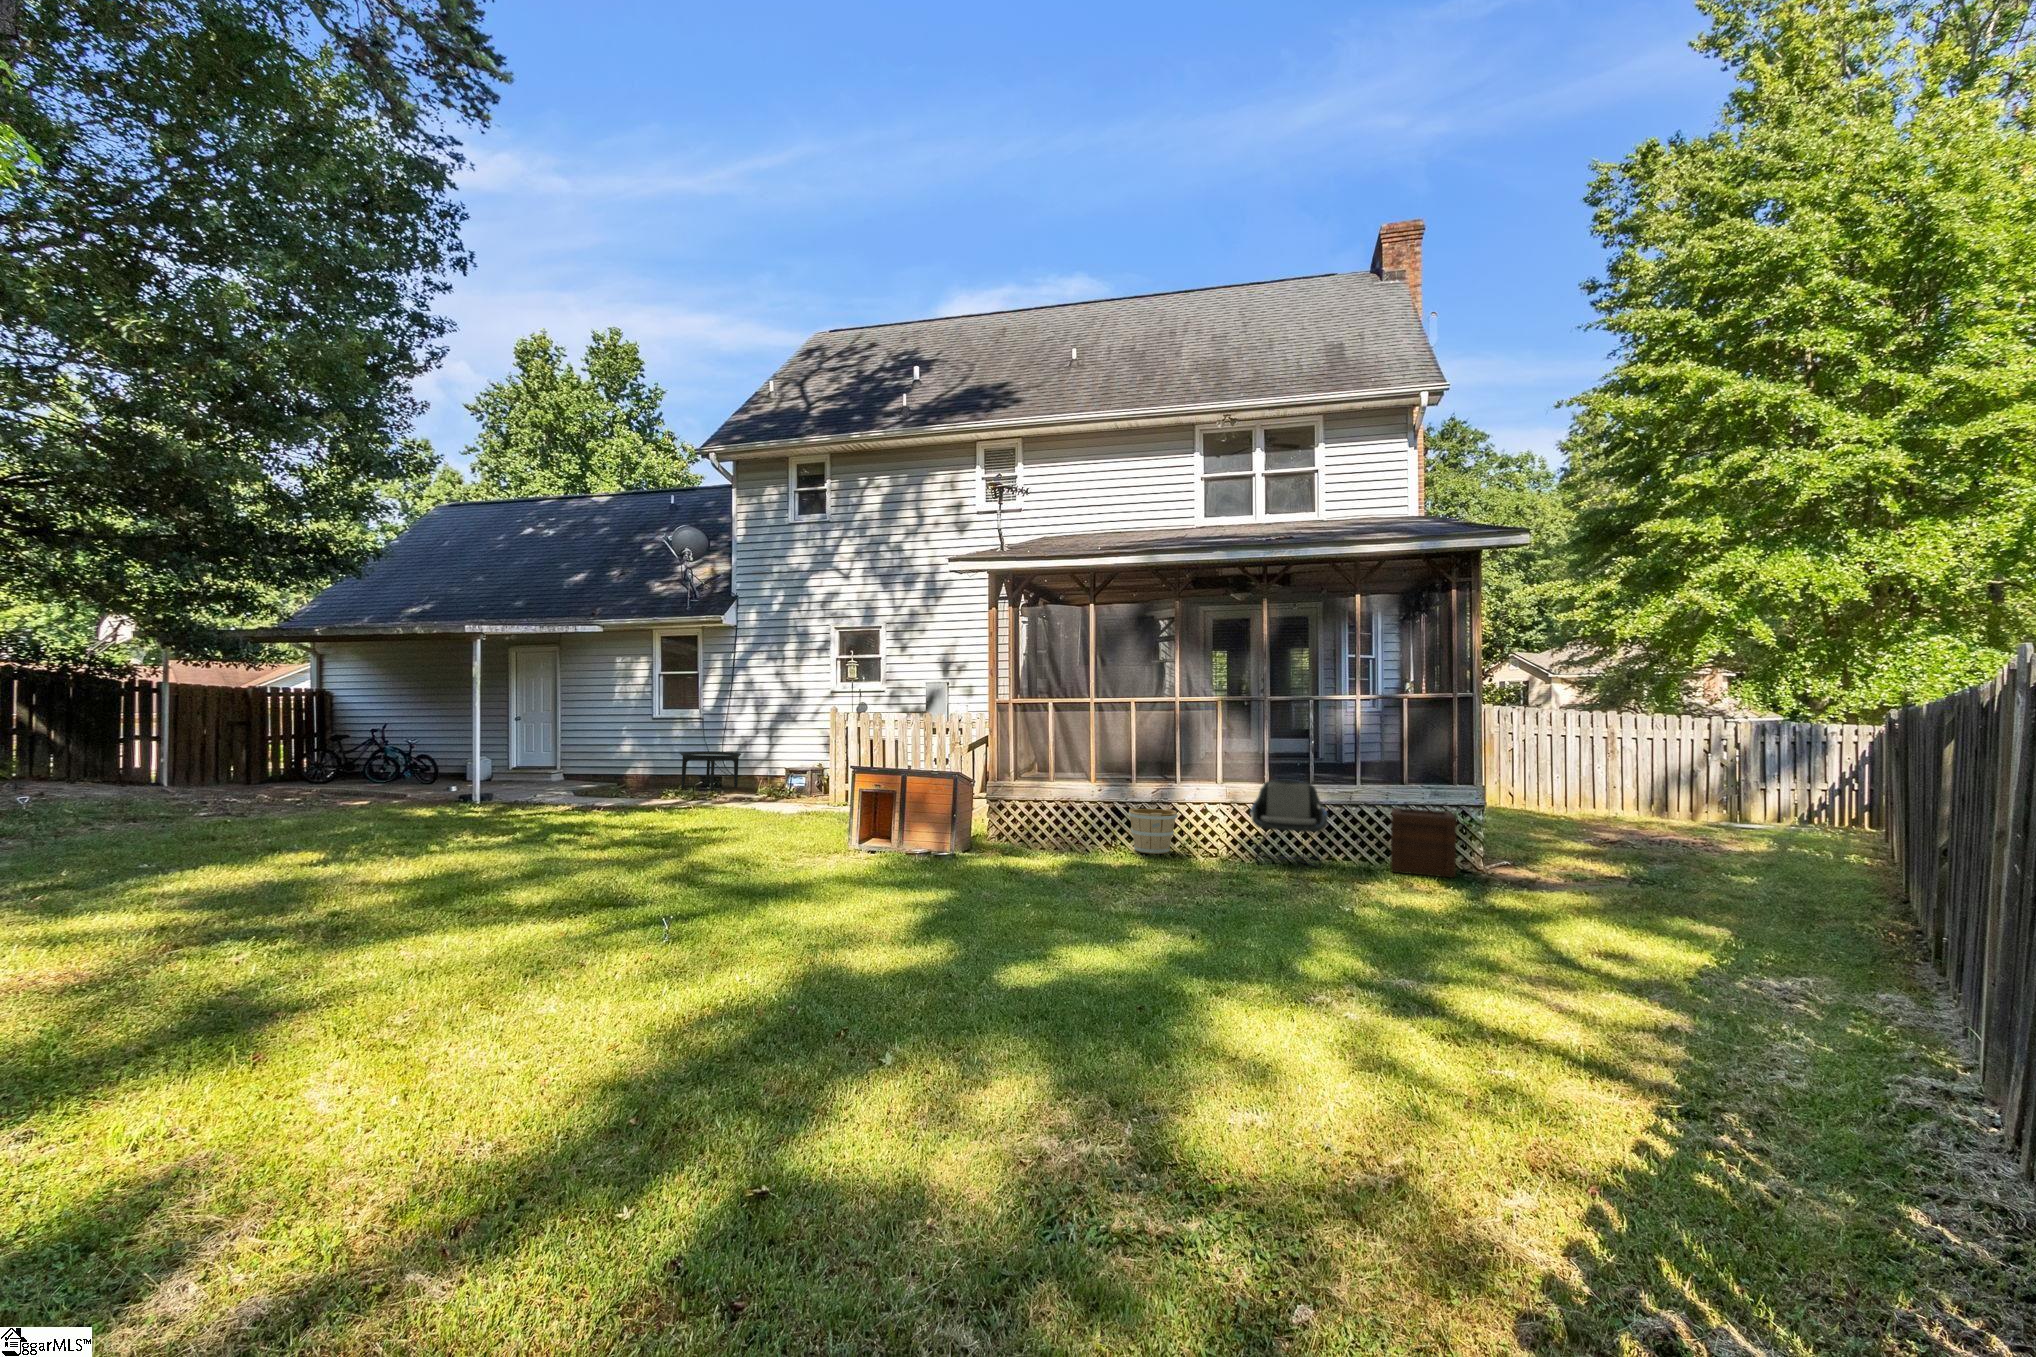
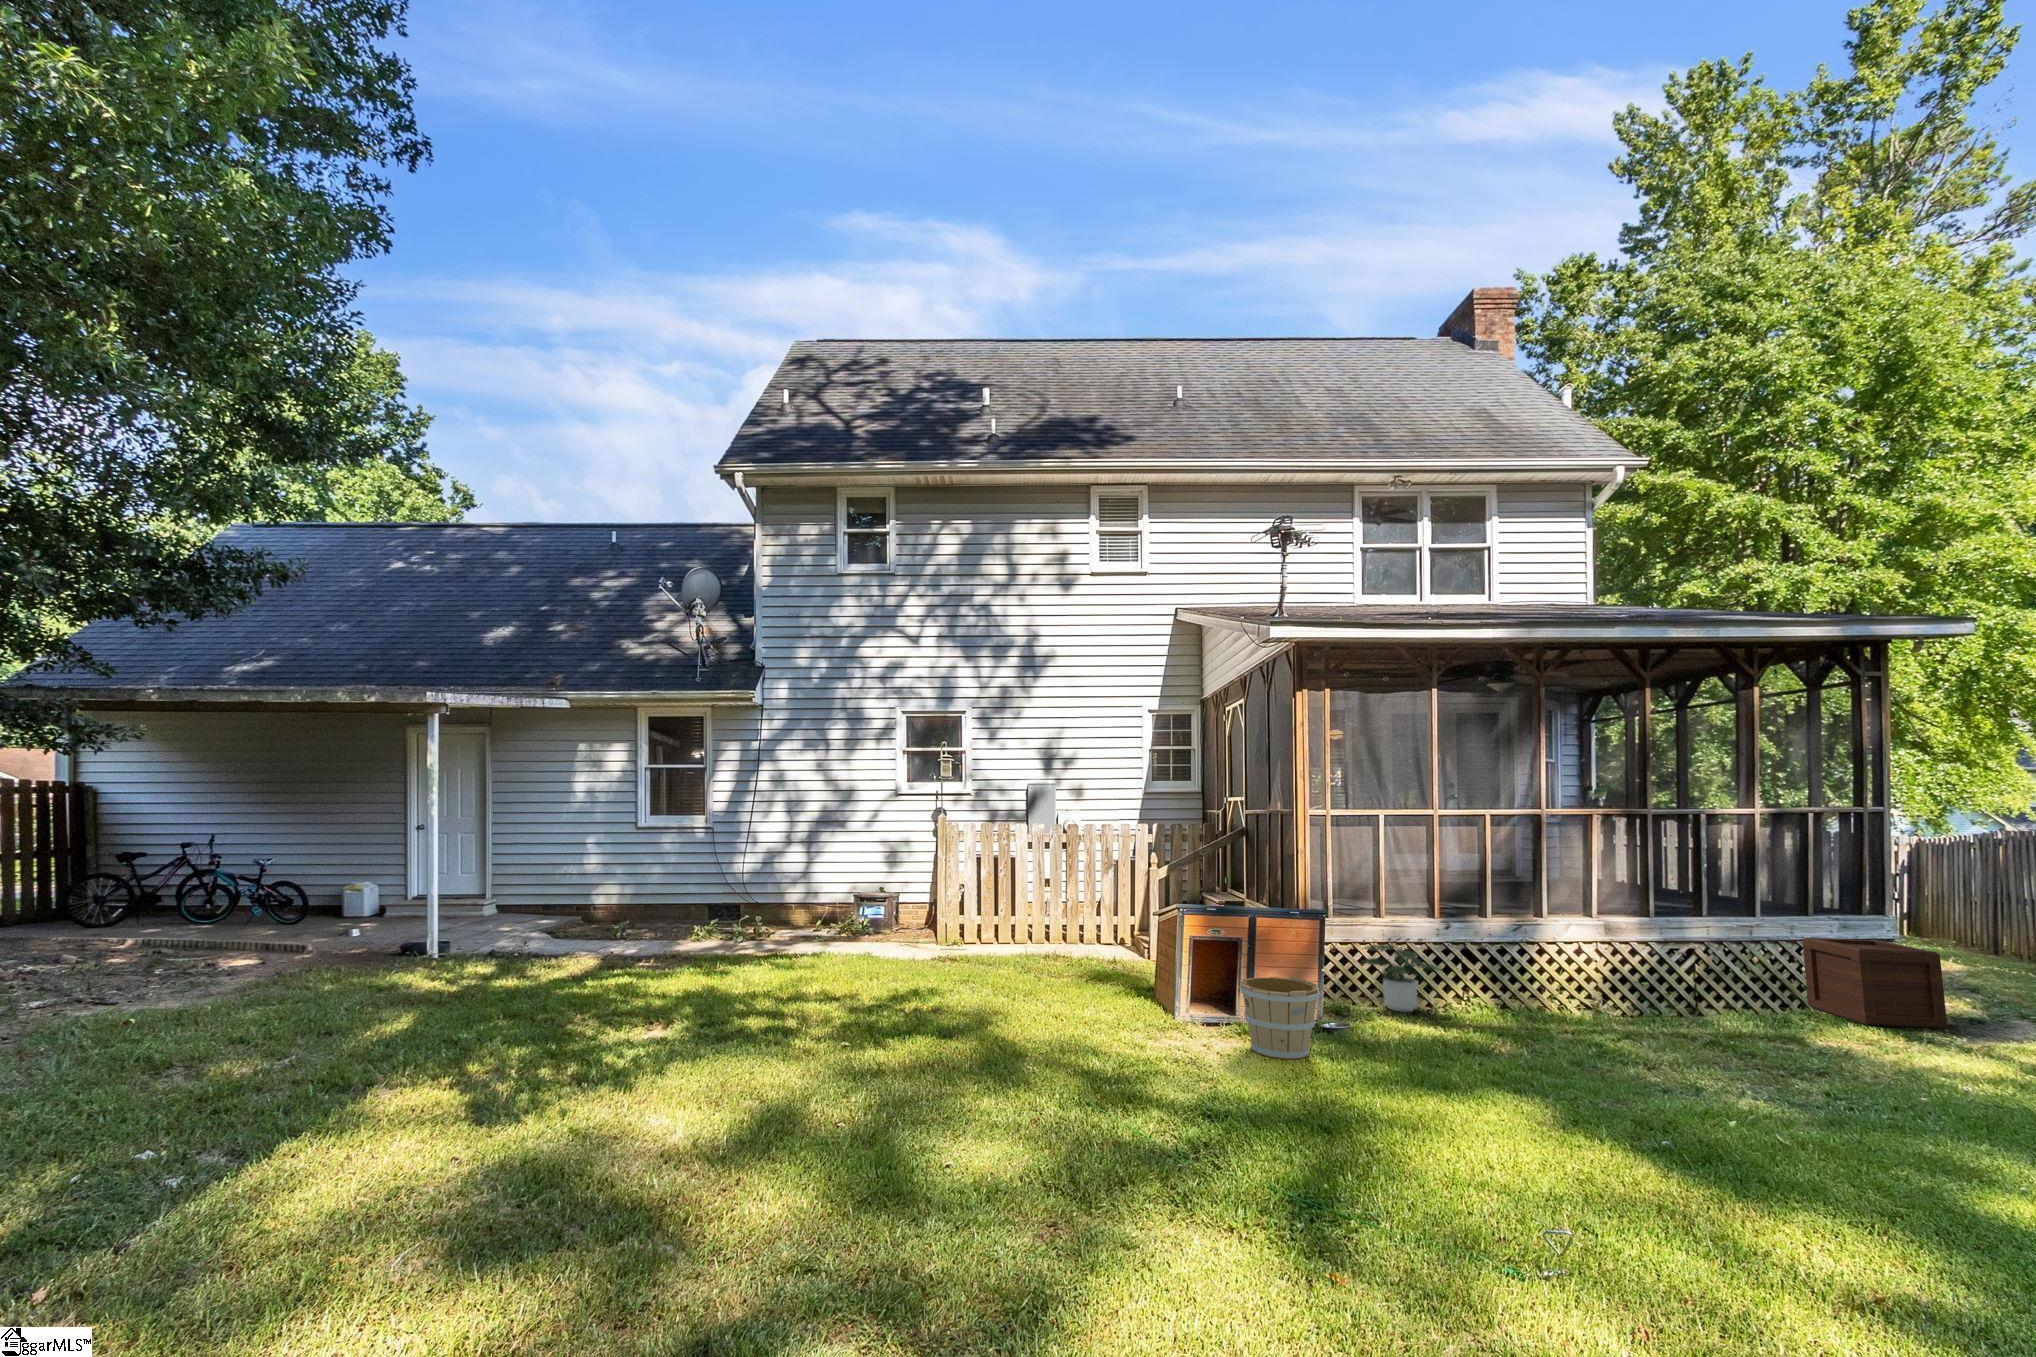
round table: present [680,751,741,790] -> none [687,875,772,932]
lounge chair: present [1251,780,1328,868] -> none [1653,906,1793,1026]
potted plant: none [1023,799,1074,846] -> present [1362,944,1441,1012]
wooden bucket: present [1129,808,1177,854] -> present [1240,977,1320,1060]

